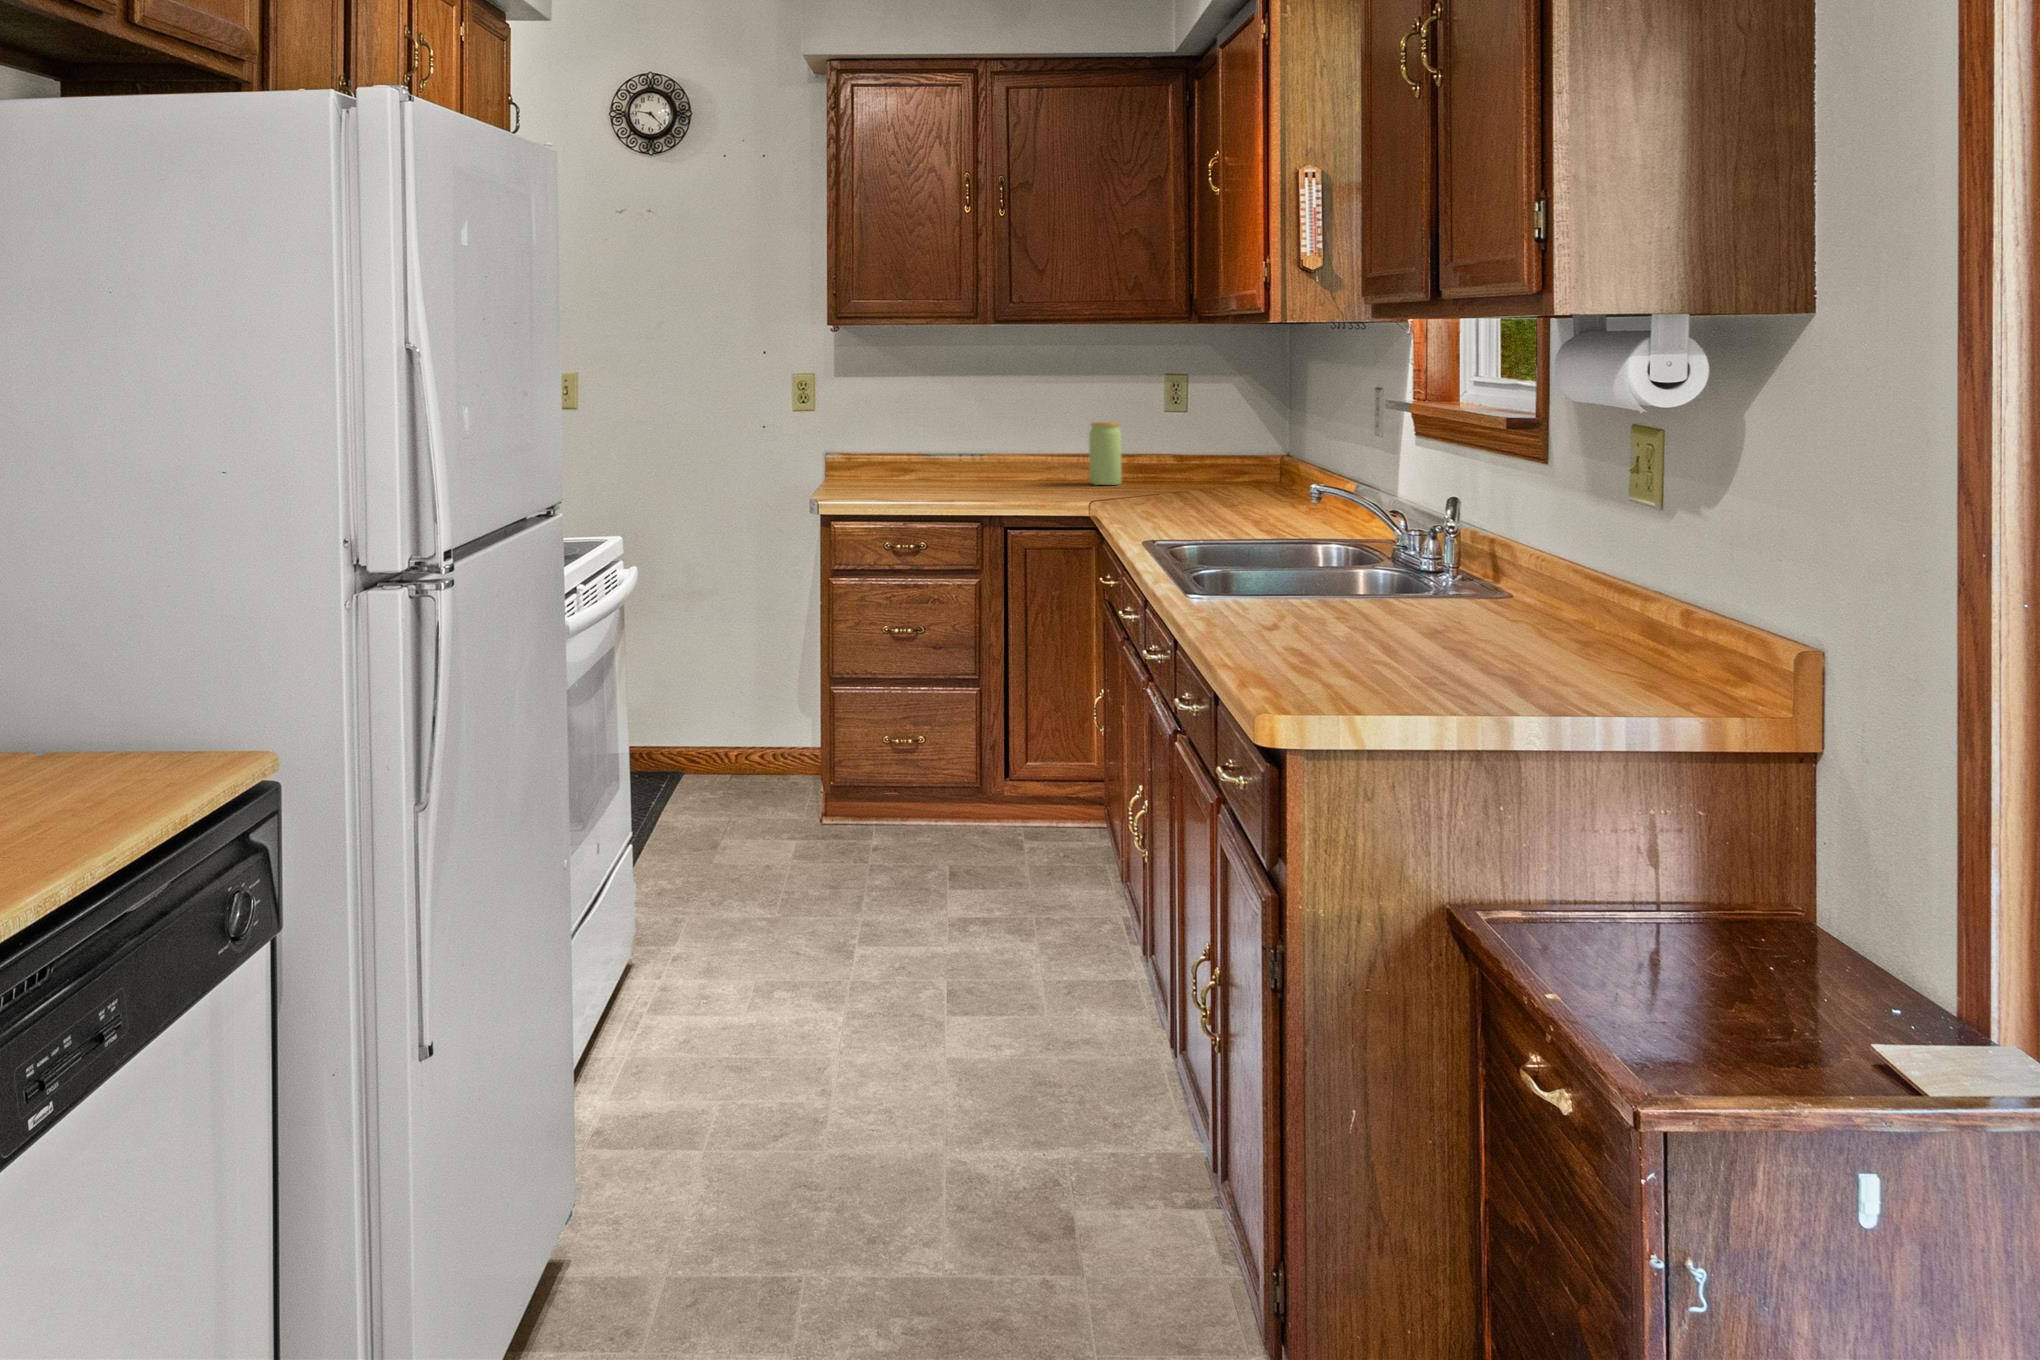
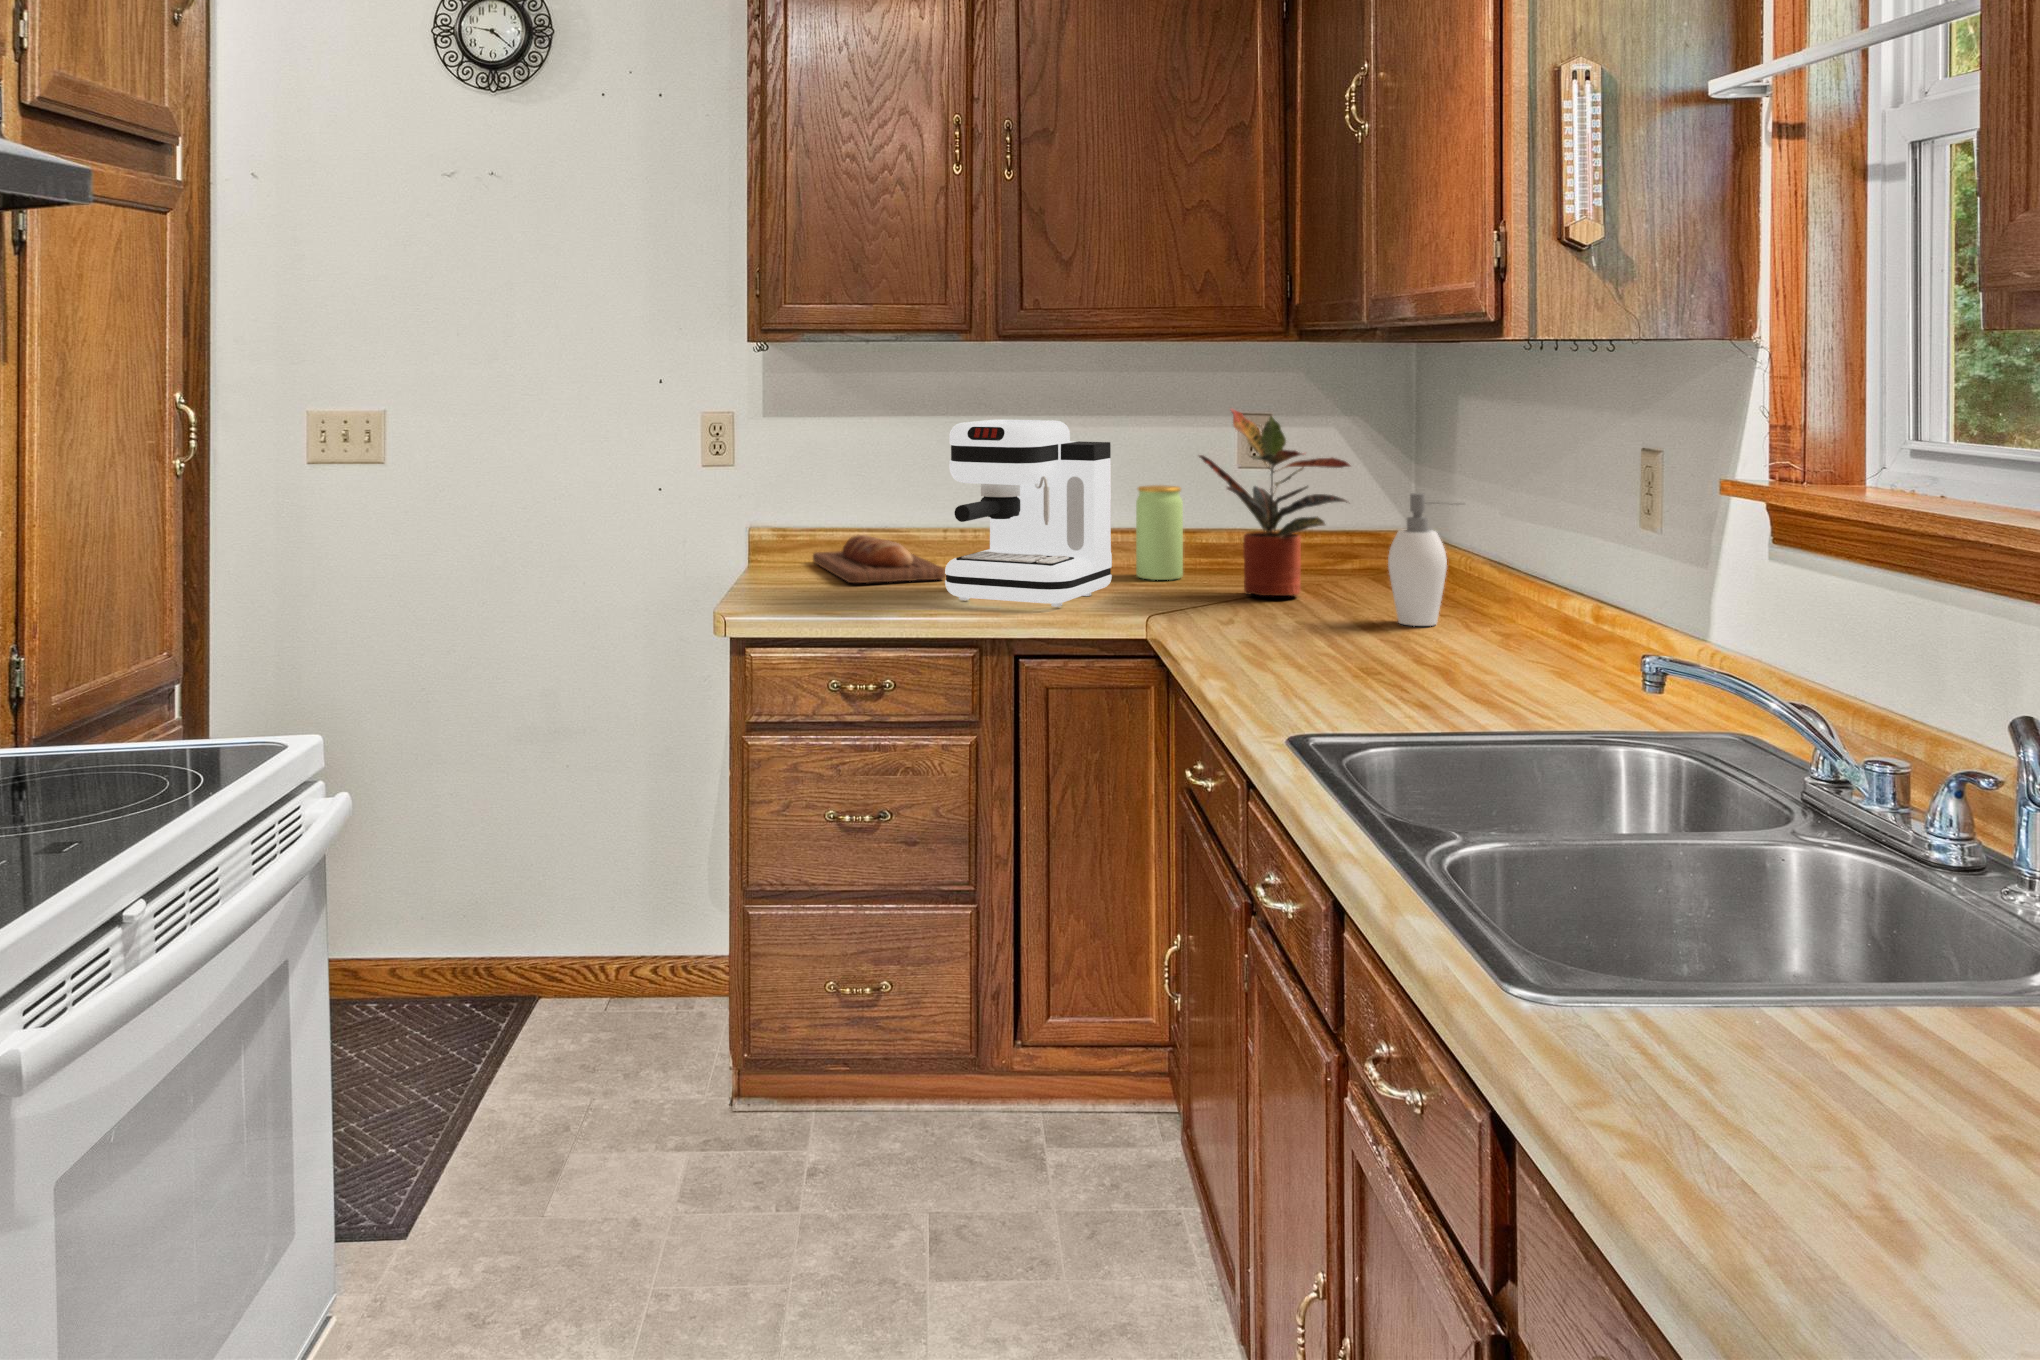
potted plant: none [1128,368,1230,493] -> present [1199,409,1350,596]
coffee maker: none [959,377,1071,498] -> present [945,420,1112,607]
soap dispenser: none [1245,421,1294,507] -> present [1388,493,1452,626]
bread loaf: none [869,458,960,486] -> present [813,535,946,583]

